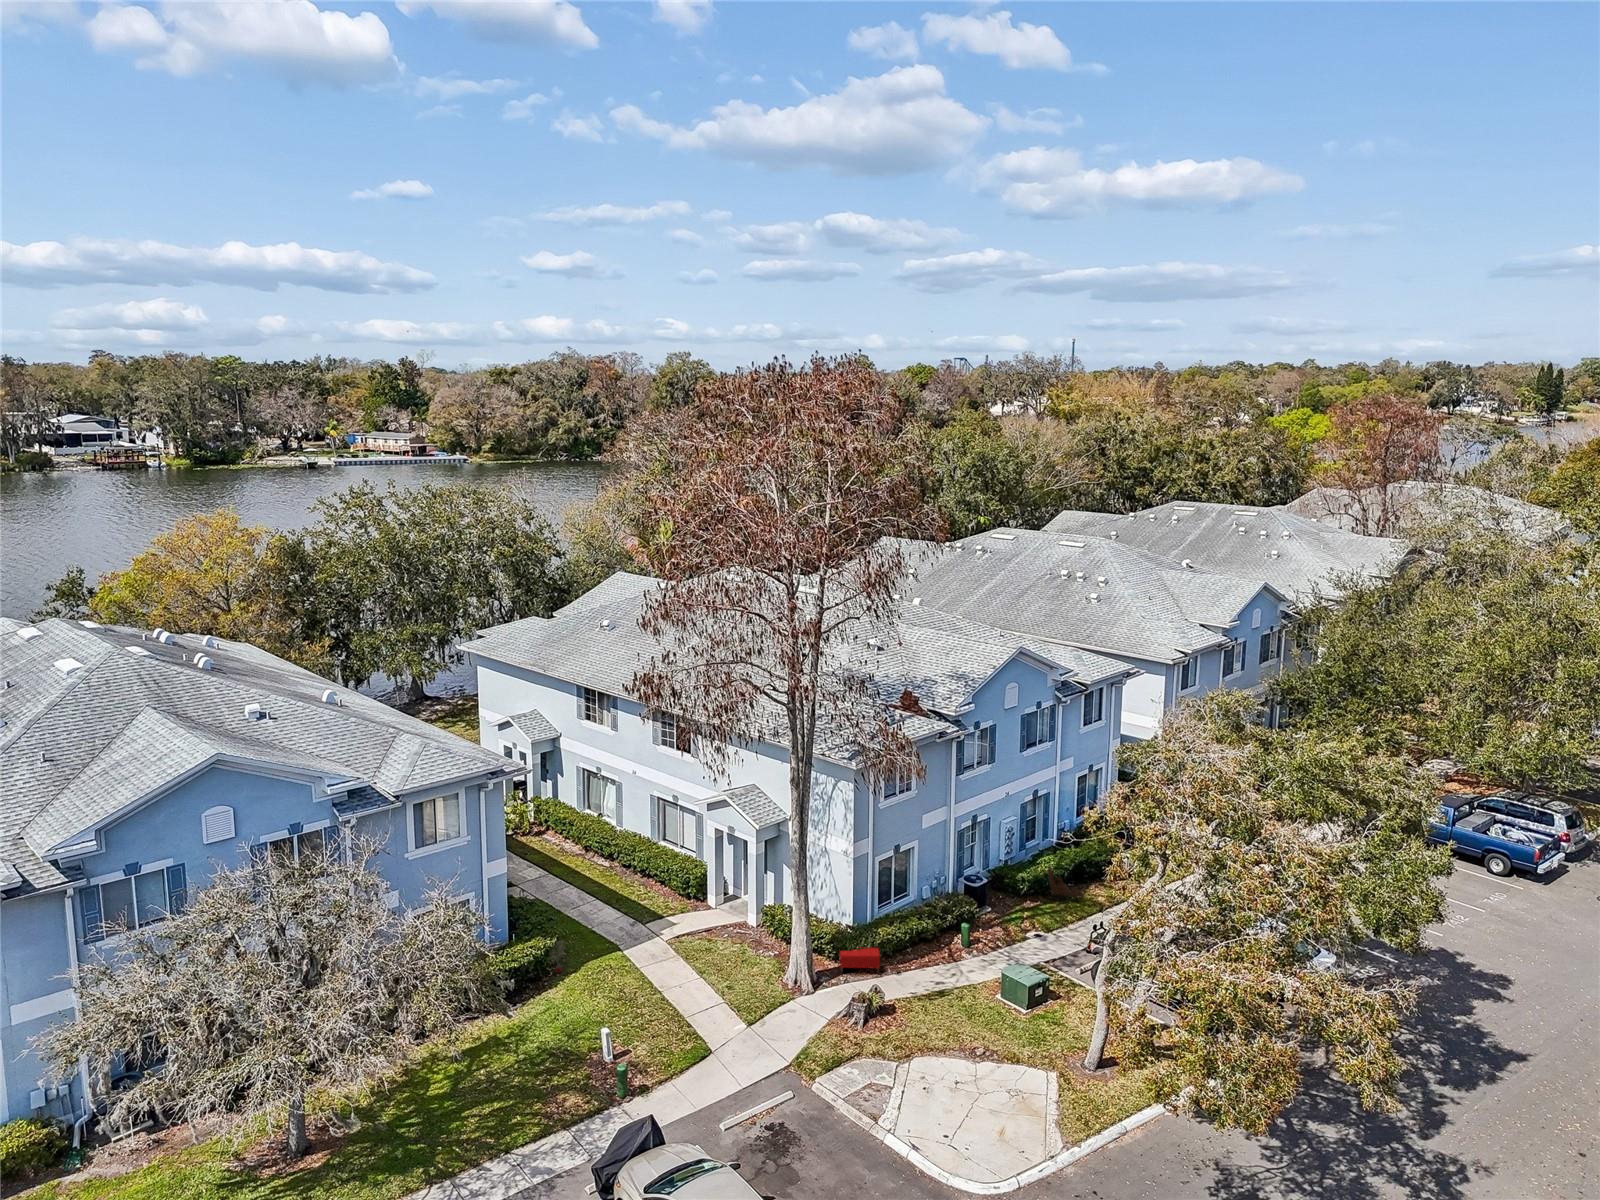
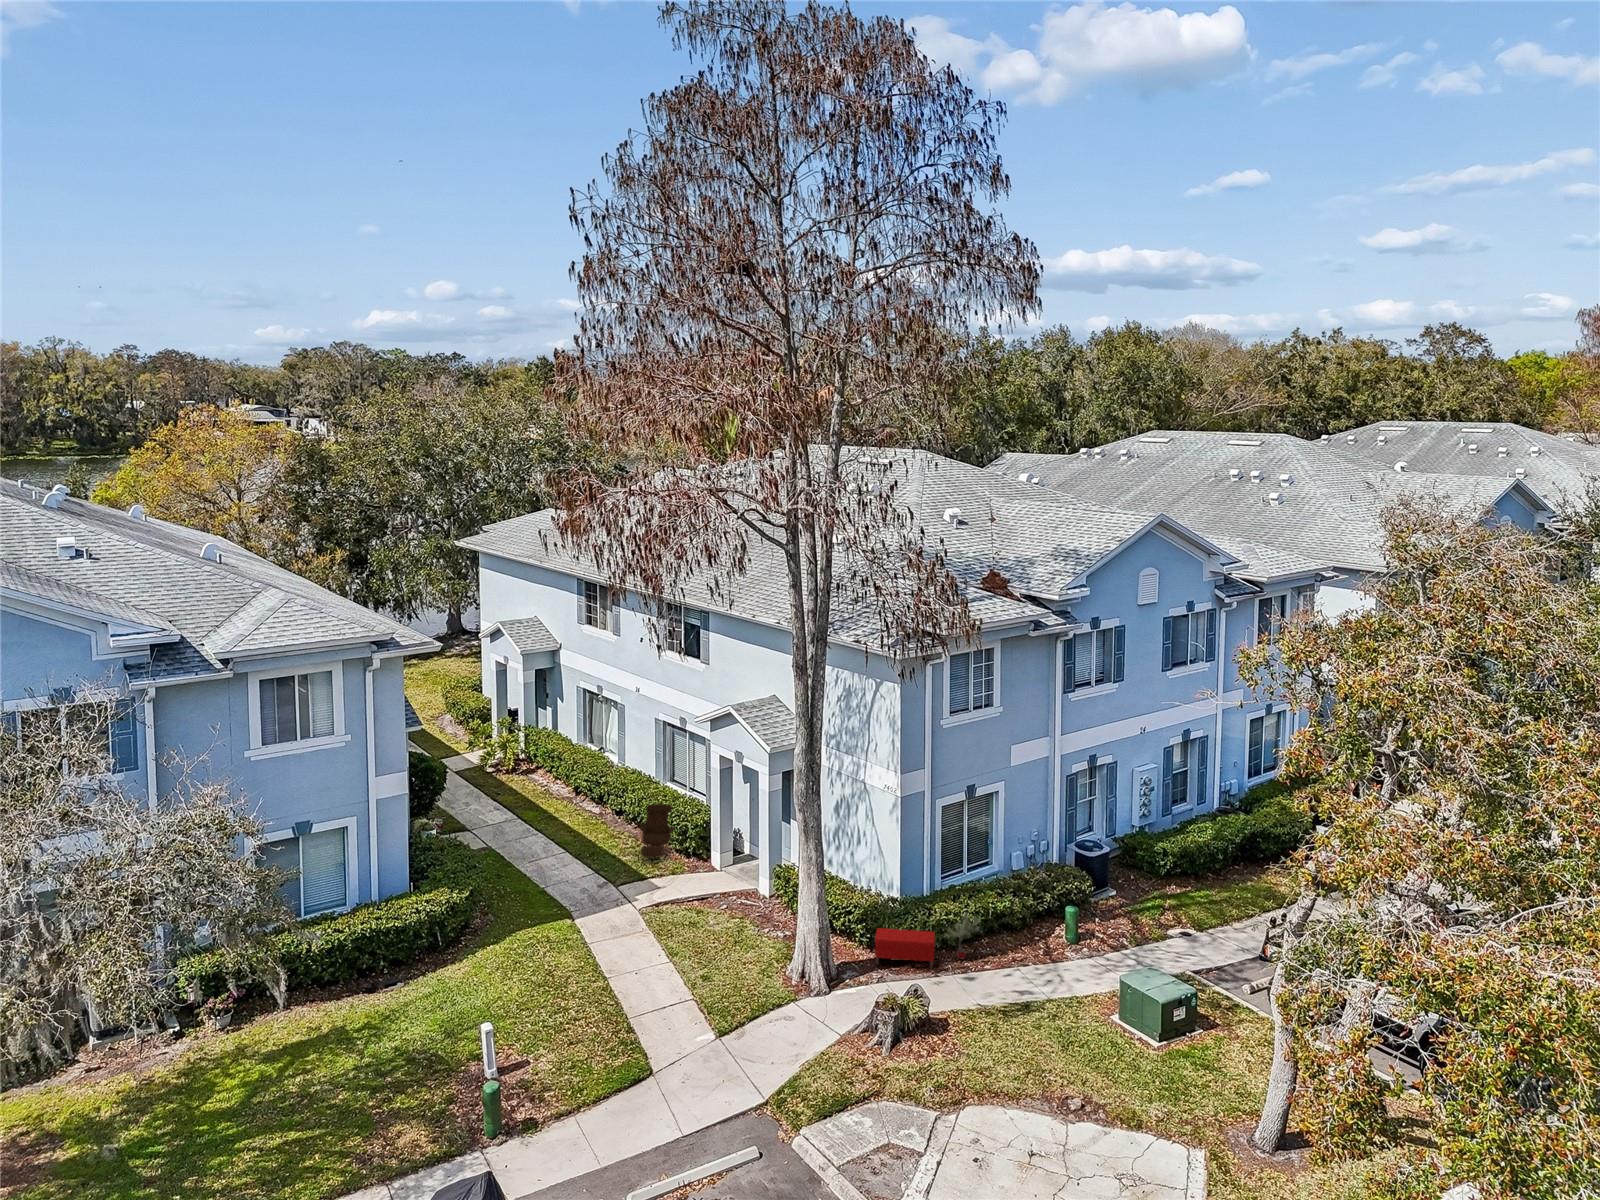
lounge chair: present [1048,866,1084,901] -> present [639,804,675,859]
potted tree: present [550,941,565,973] -> present [946,914,980,959]

